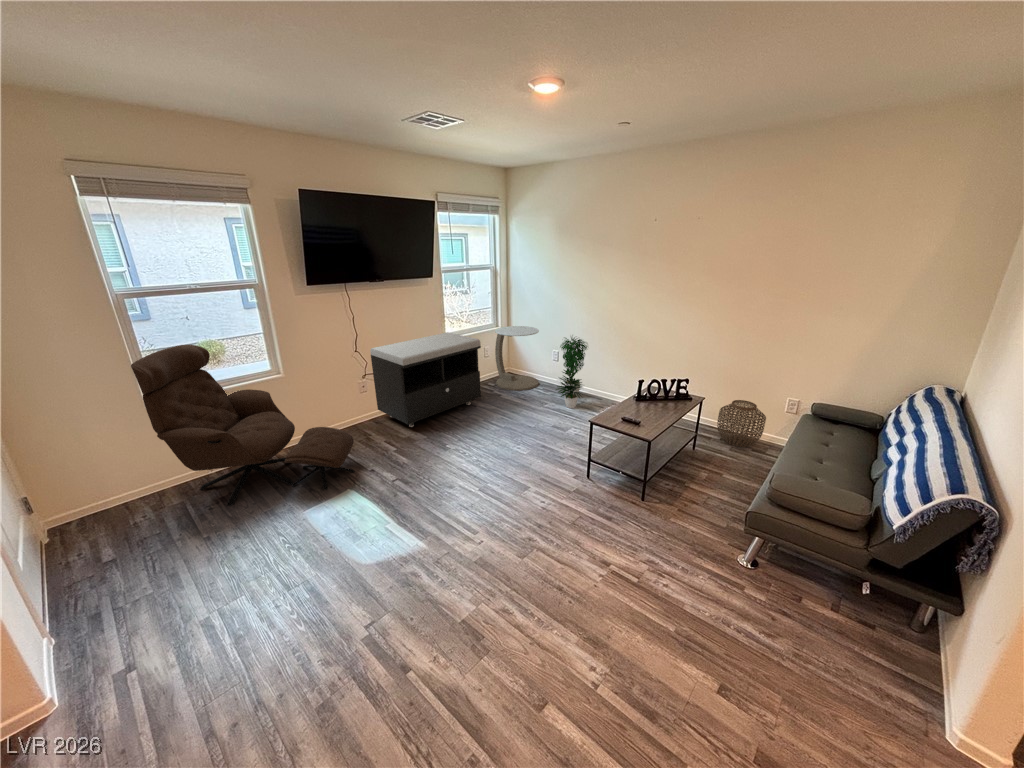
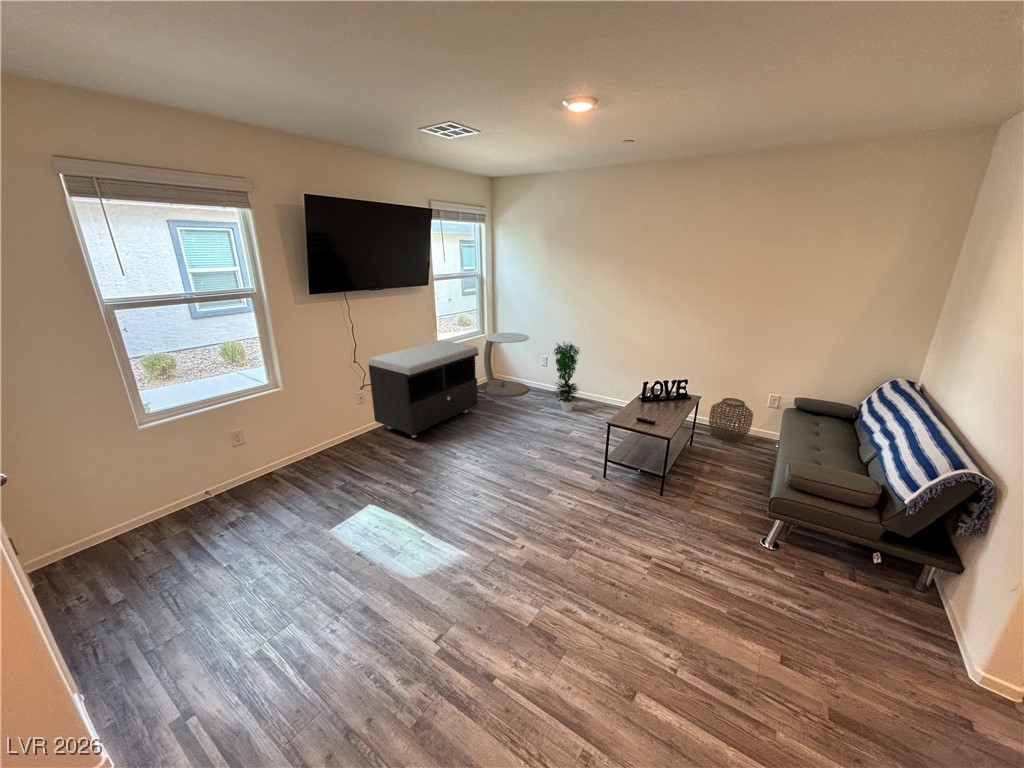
lounge chair: present [131,345,355,506] -> none [132,359,370,531]

